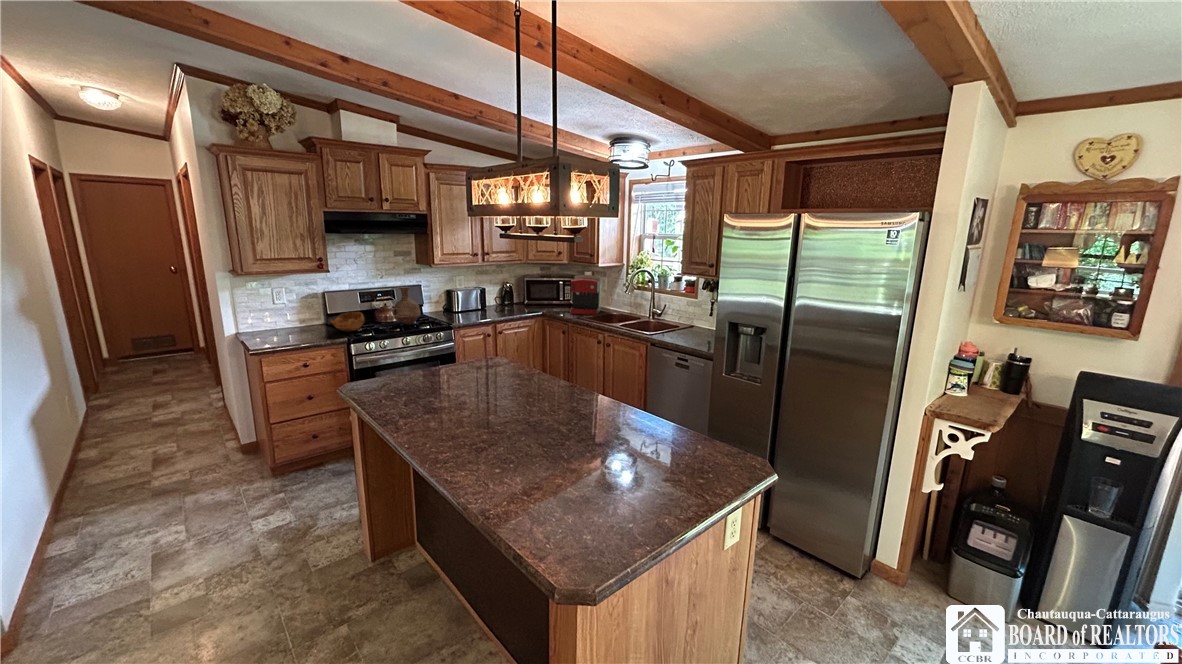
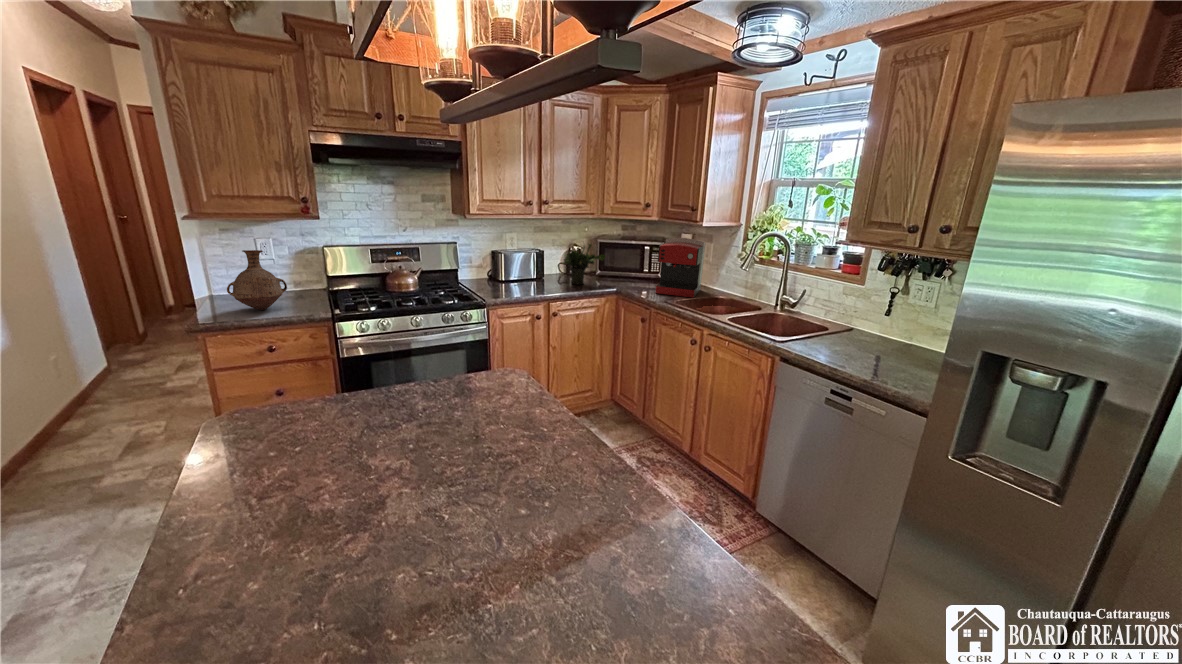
potted plant: none [501,280,533,311] -> present [562,244,605,284]
vase: present [392,288,421,325] -> present [227,250,287,310]
wooden bowl: present [330,312,364,332] -> none [316,275,366,303]

